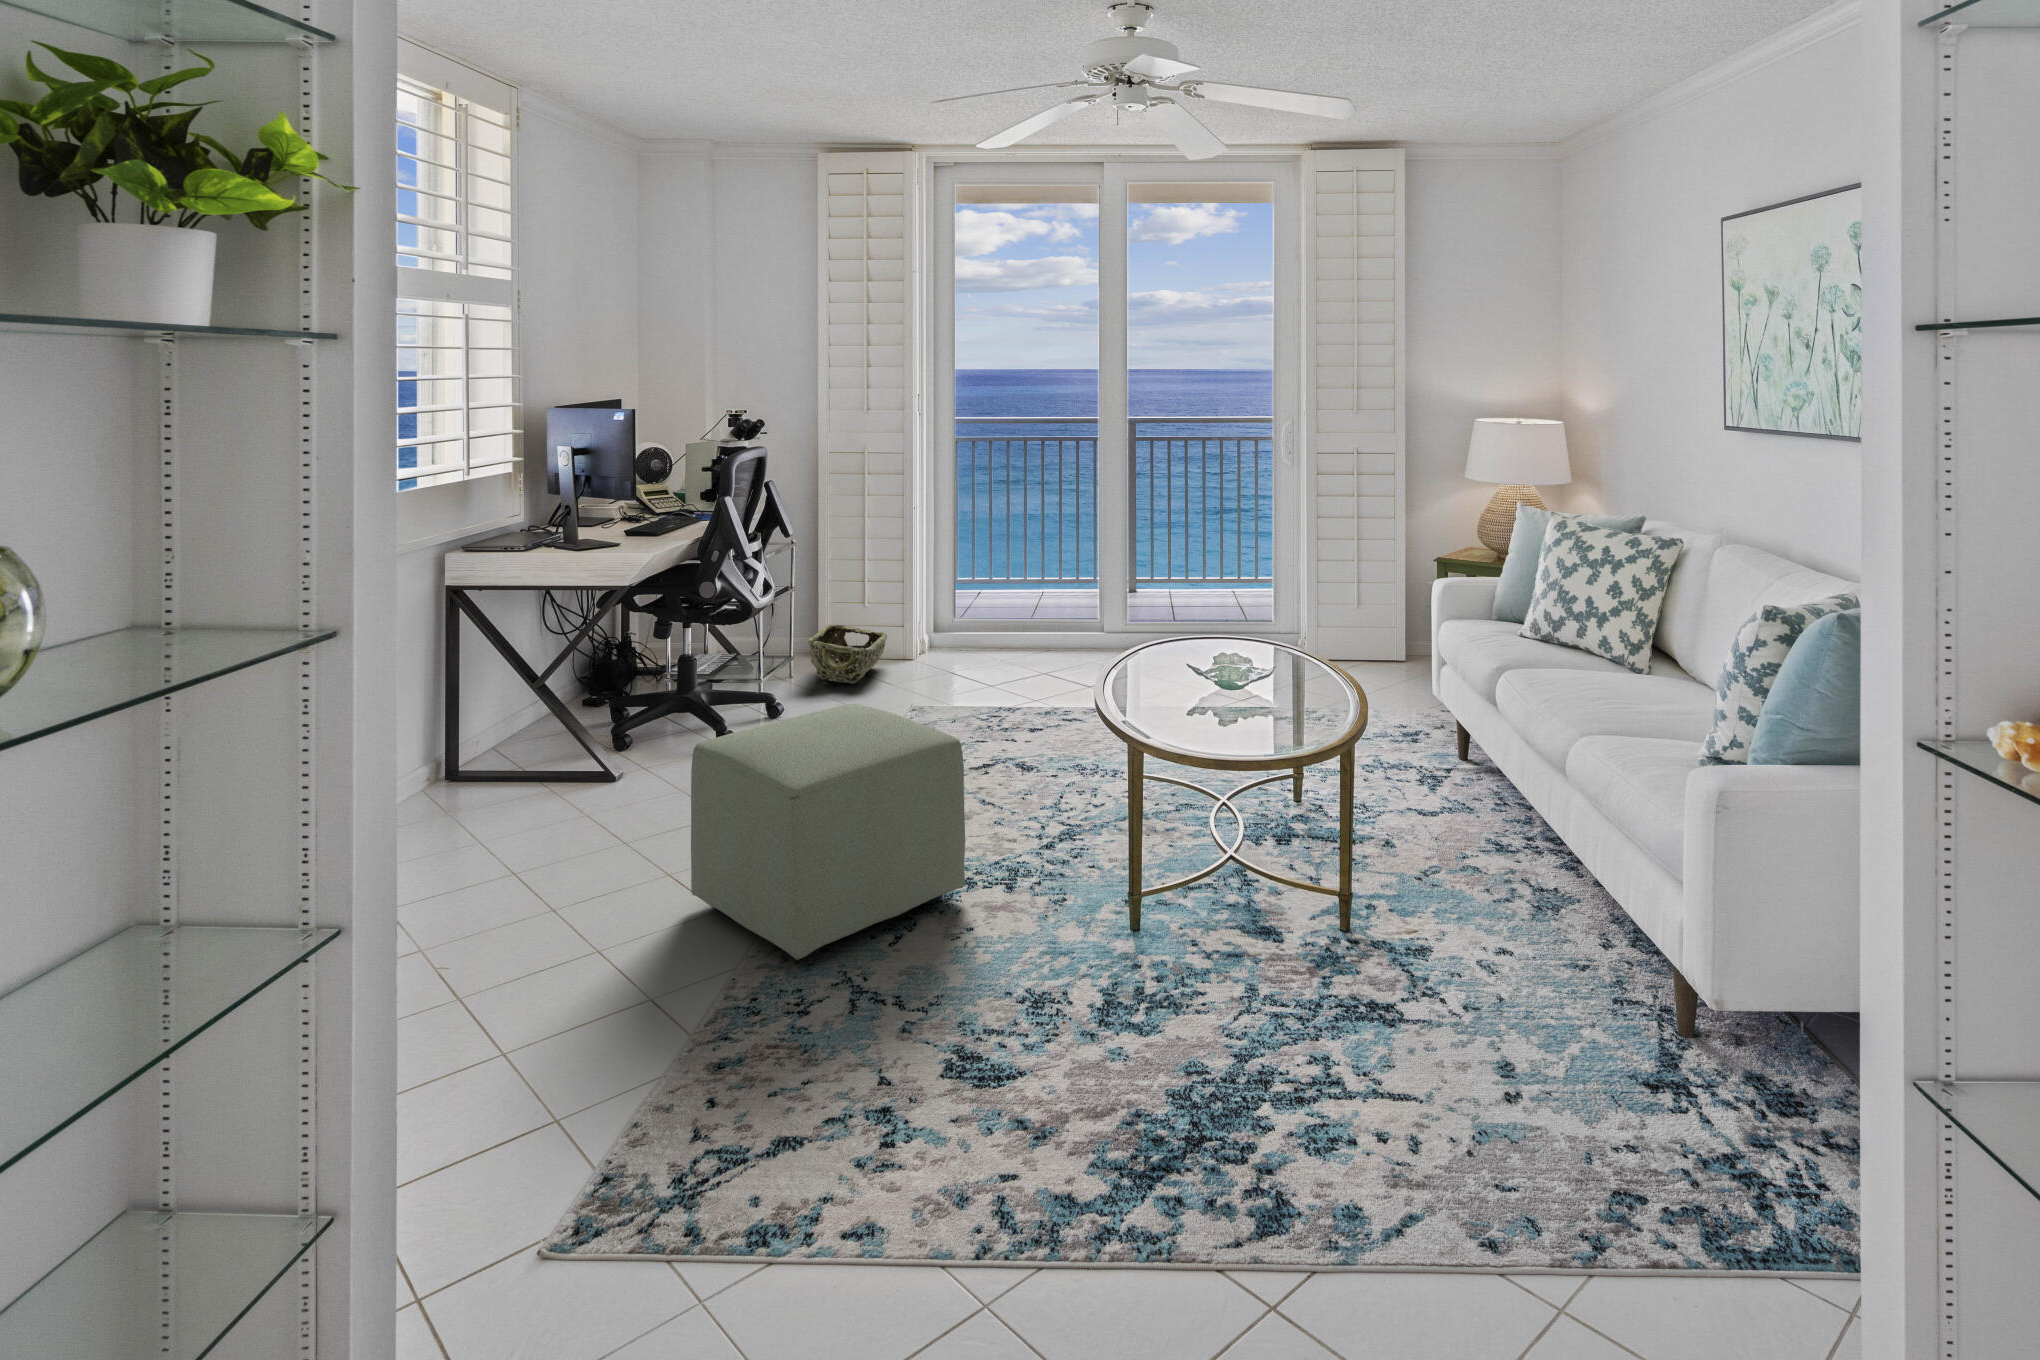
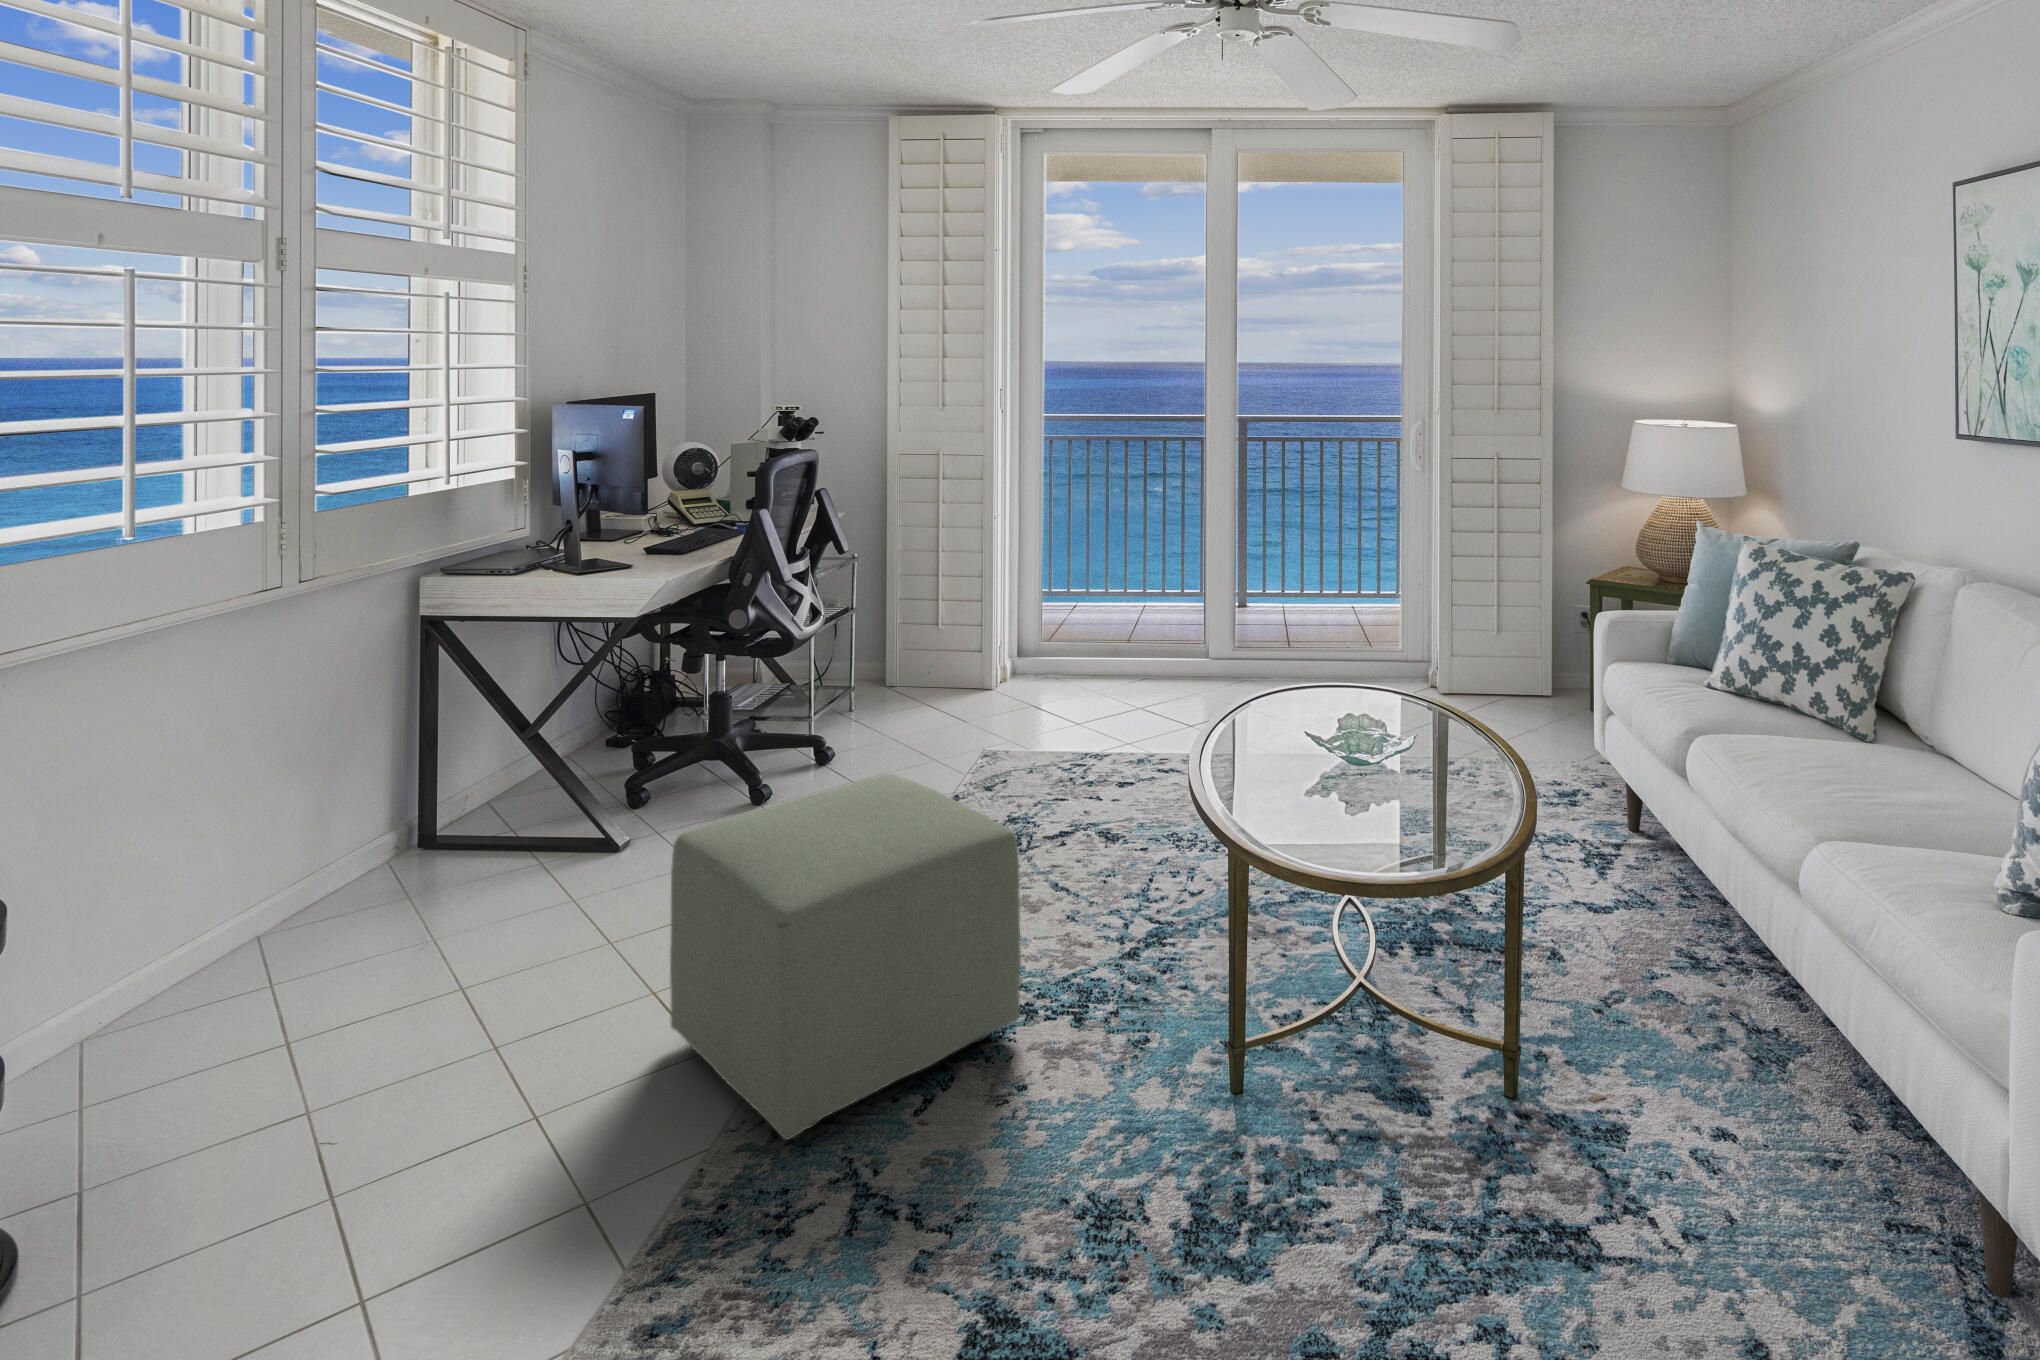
woven basket: present [808,624,887,684] -> none [871,650,964,721]

